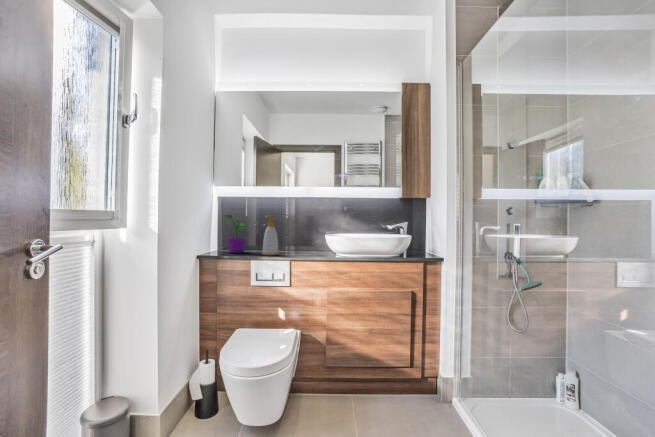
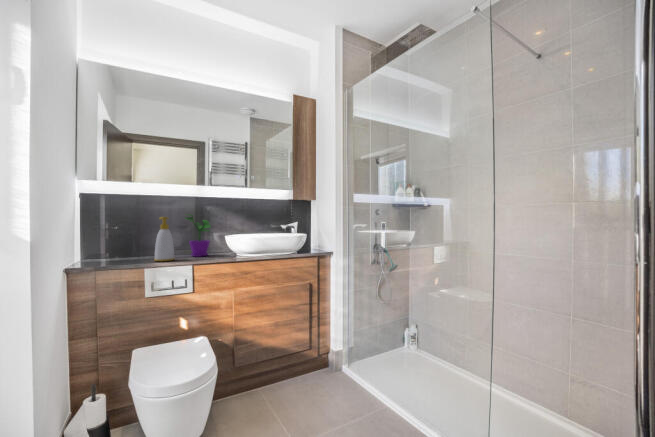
flower pot: present [225,215,246,253] -> present [185,215,210,257]

